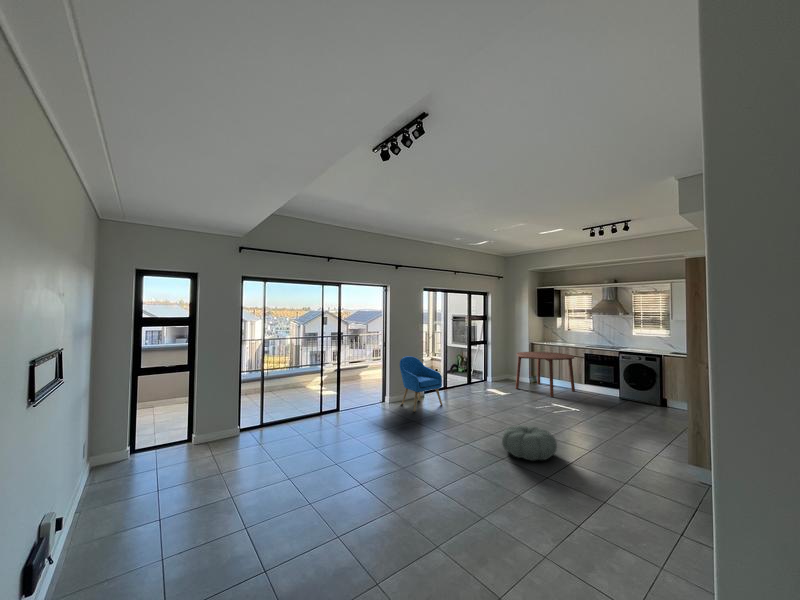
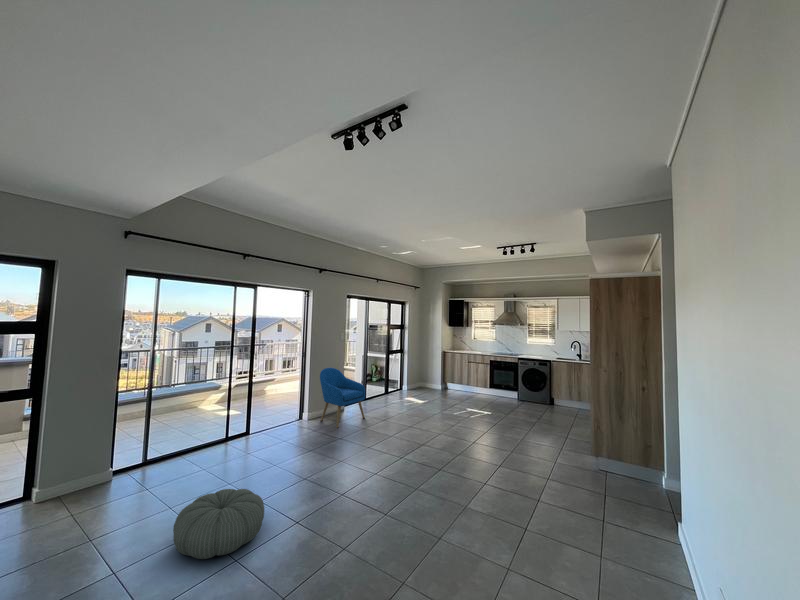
dining table: present [515,352,575,397] -> none [430,360,482,402]
pouf: present [502,425,557,460] -> present [173,489,264,559]

